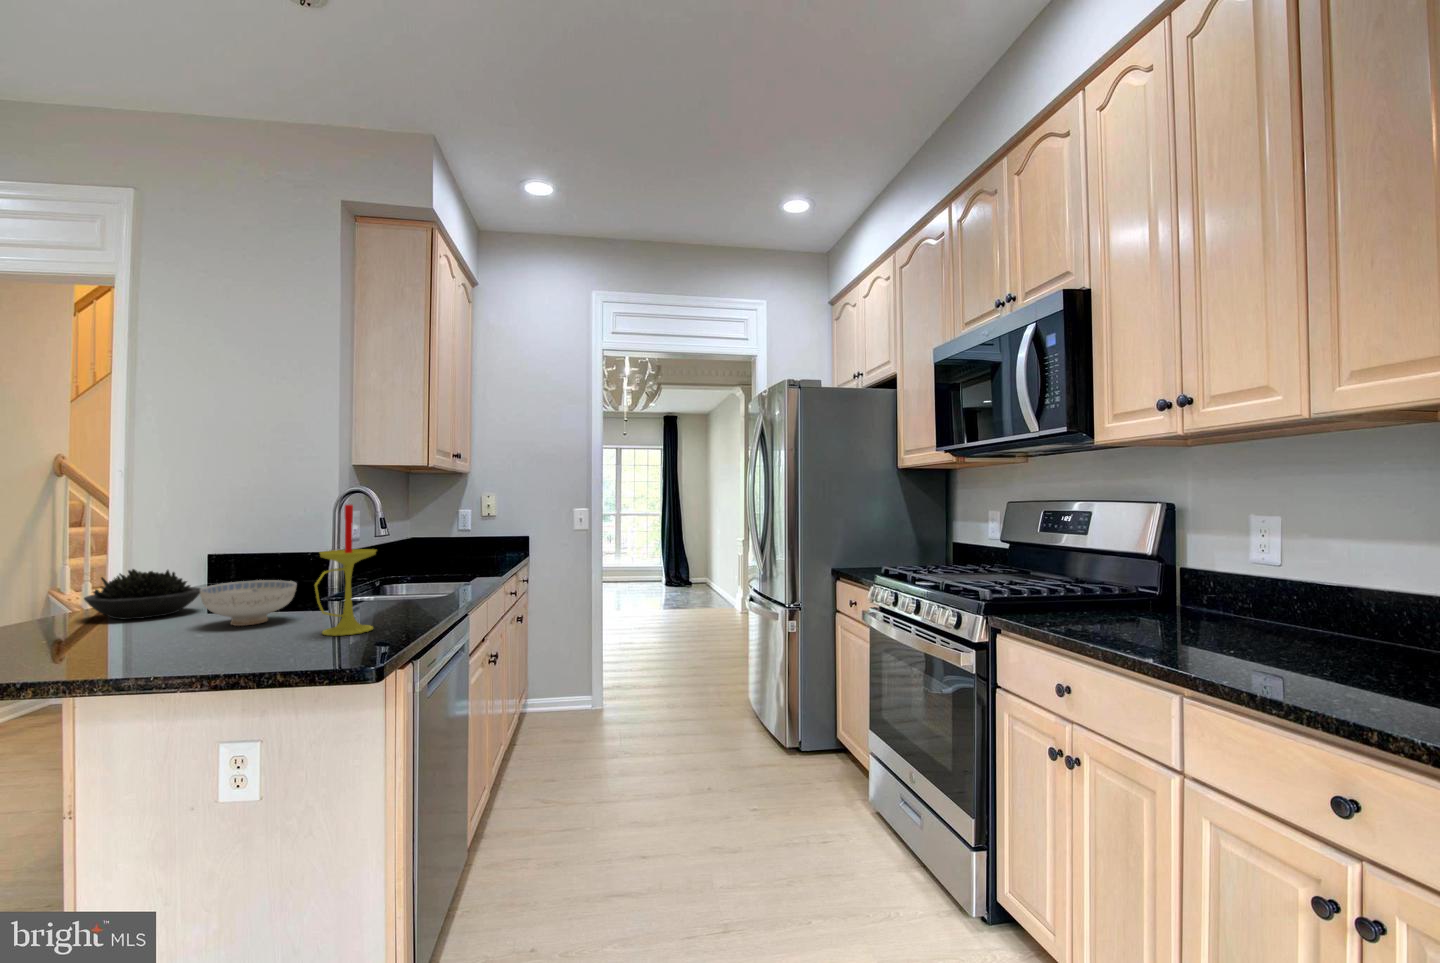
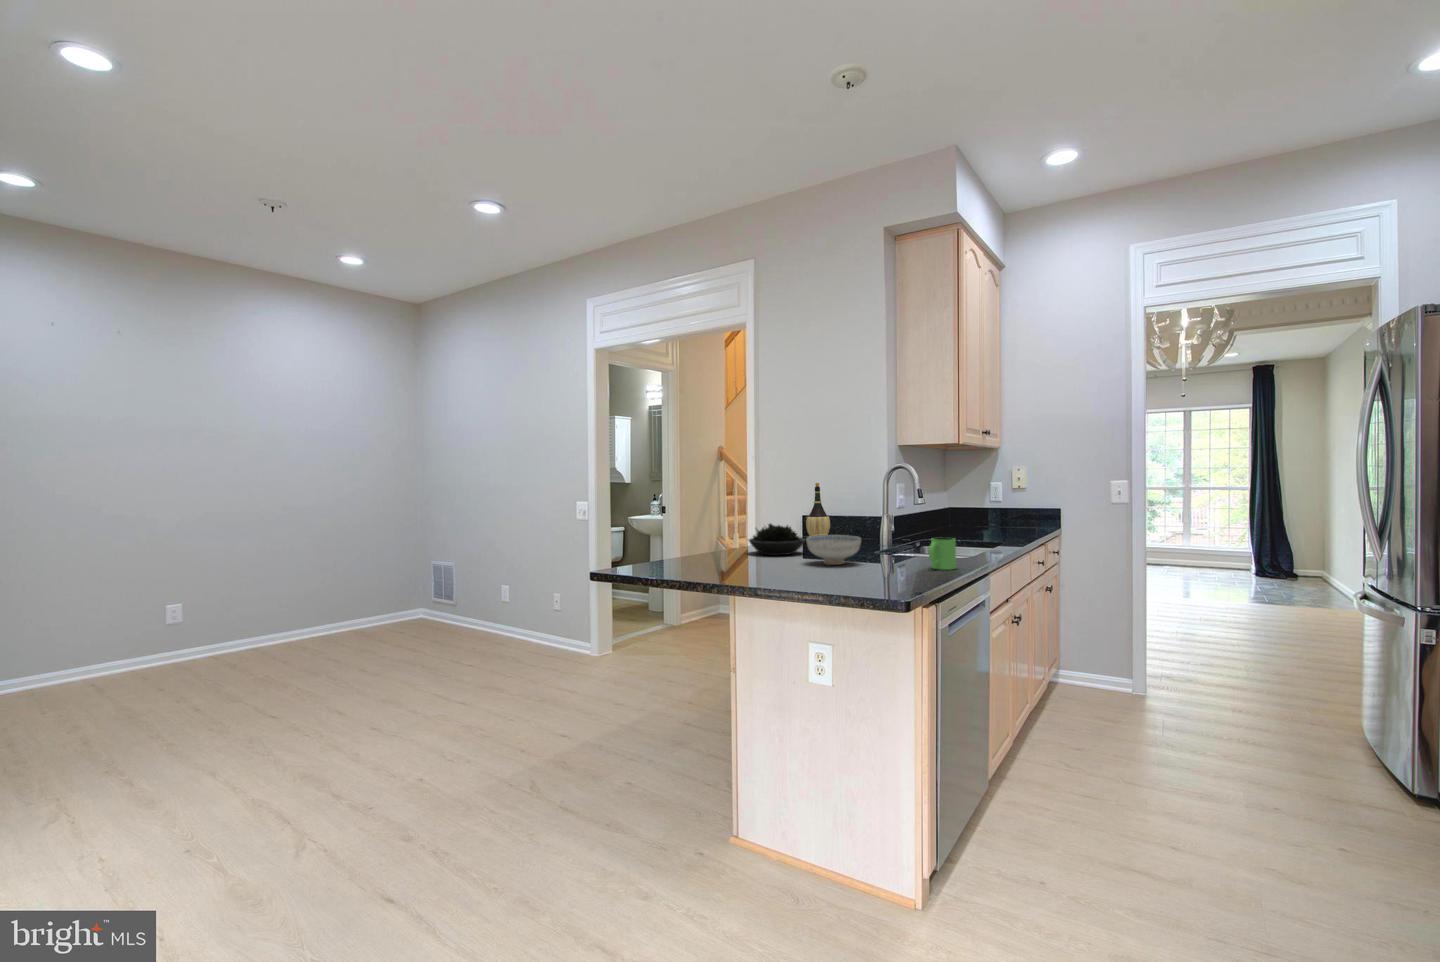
candle: present [315,505,376,636] -> none [873,479,913,577]
wine bottle: none [207,507,249,590] -> present [806,483,830,537]
mug: none [396,575,431,616] -> present [928,538,956,570]

